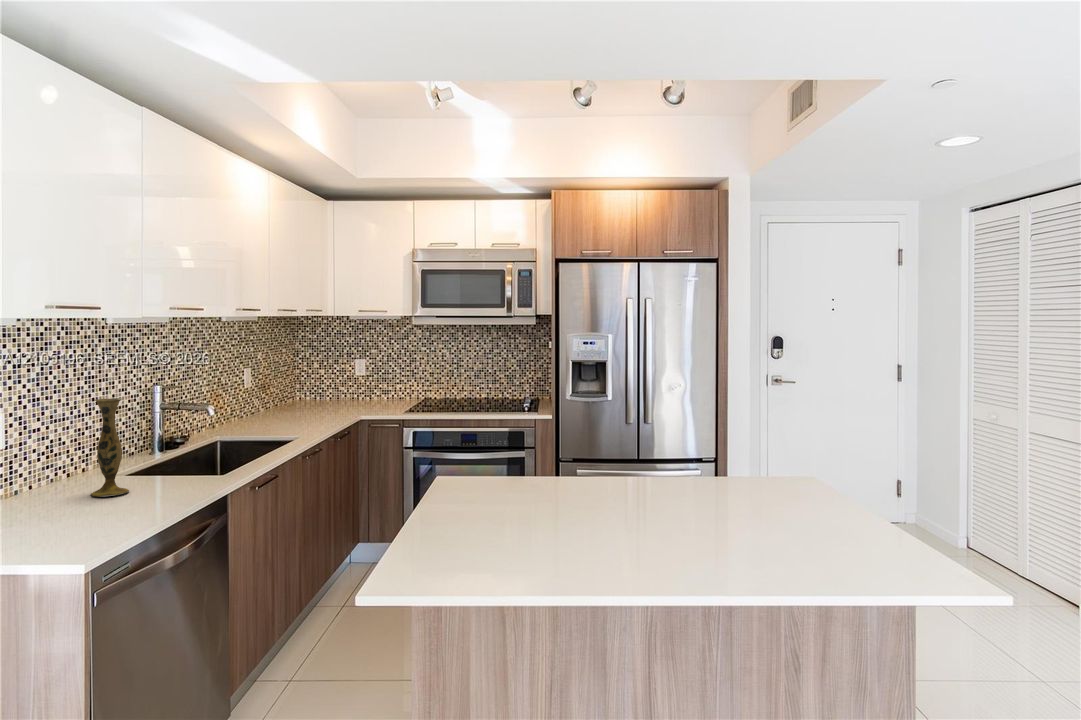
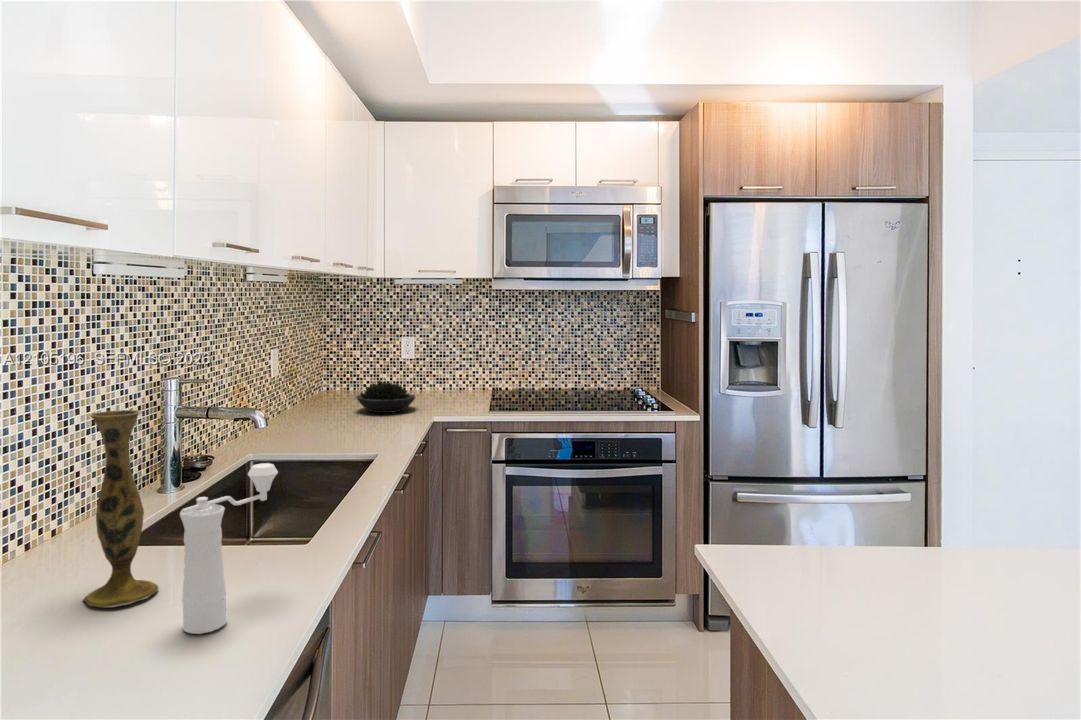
succulent plant: none [308,391,353,415] -> present [356,380,415,413]
pepper mill: none [134,426,190,506] -> present [180,463,278,634]

